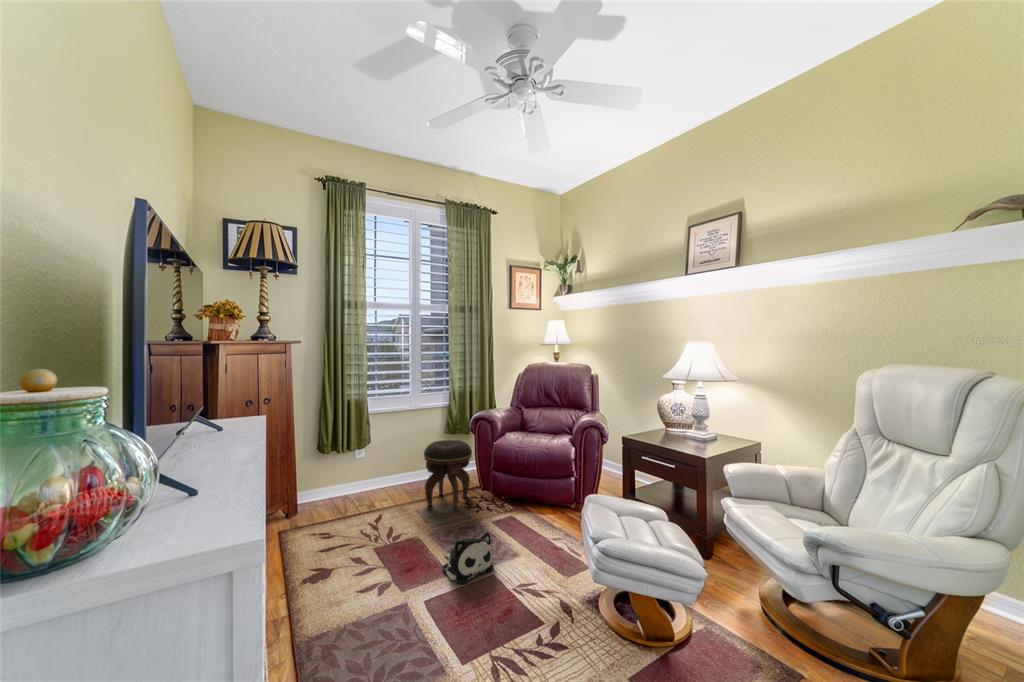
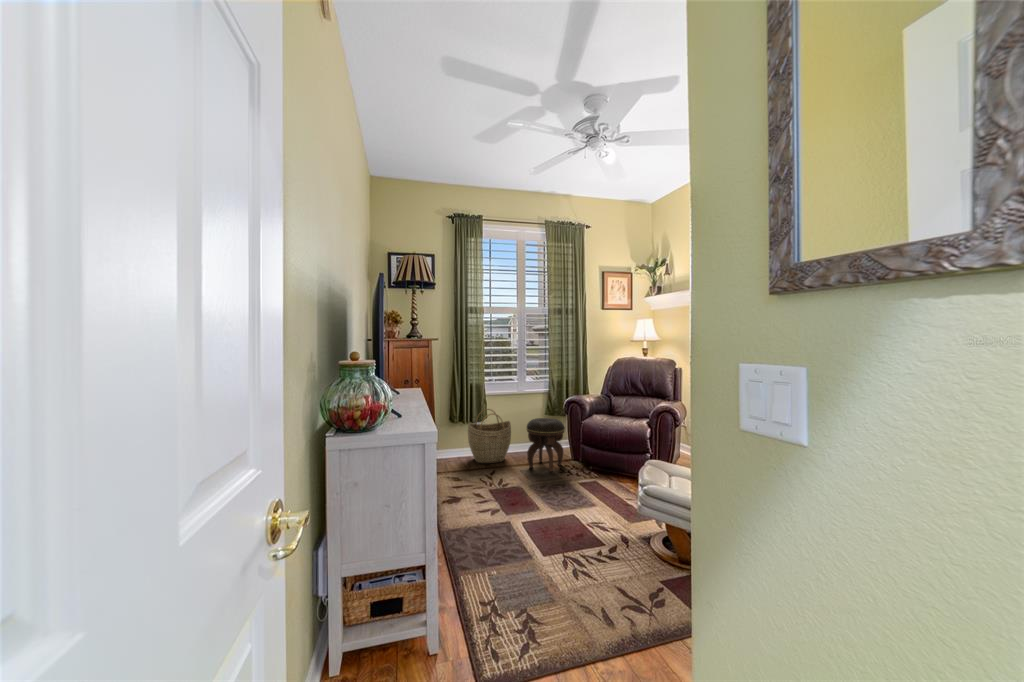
woven basket: none [343,432,403,506] -> present [468,409,511,463]
plush toy: present [443,533,494,584] -> none [536,484,575,516]

